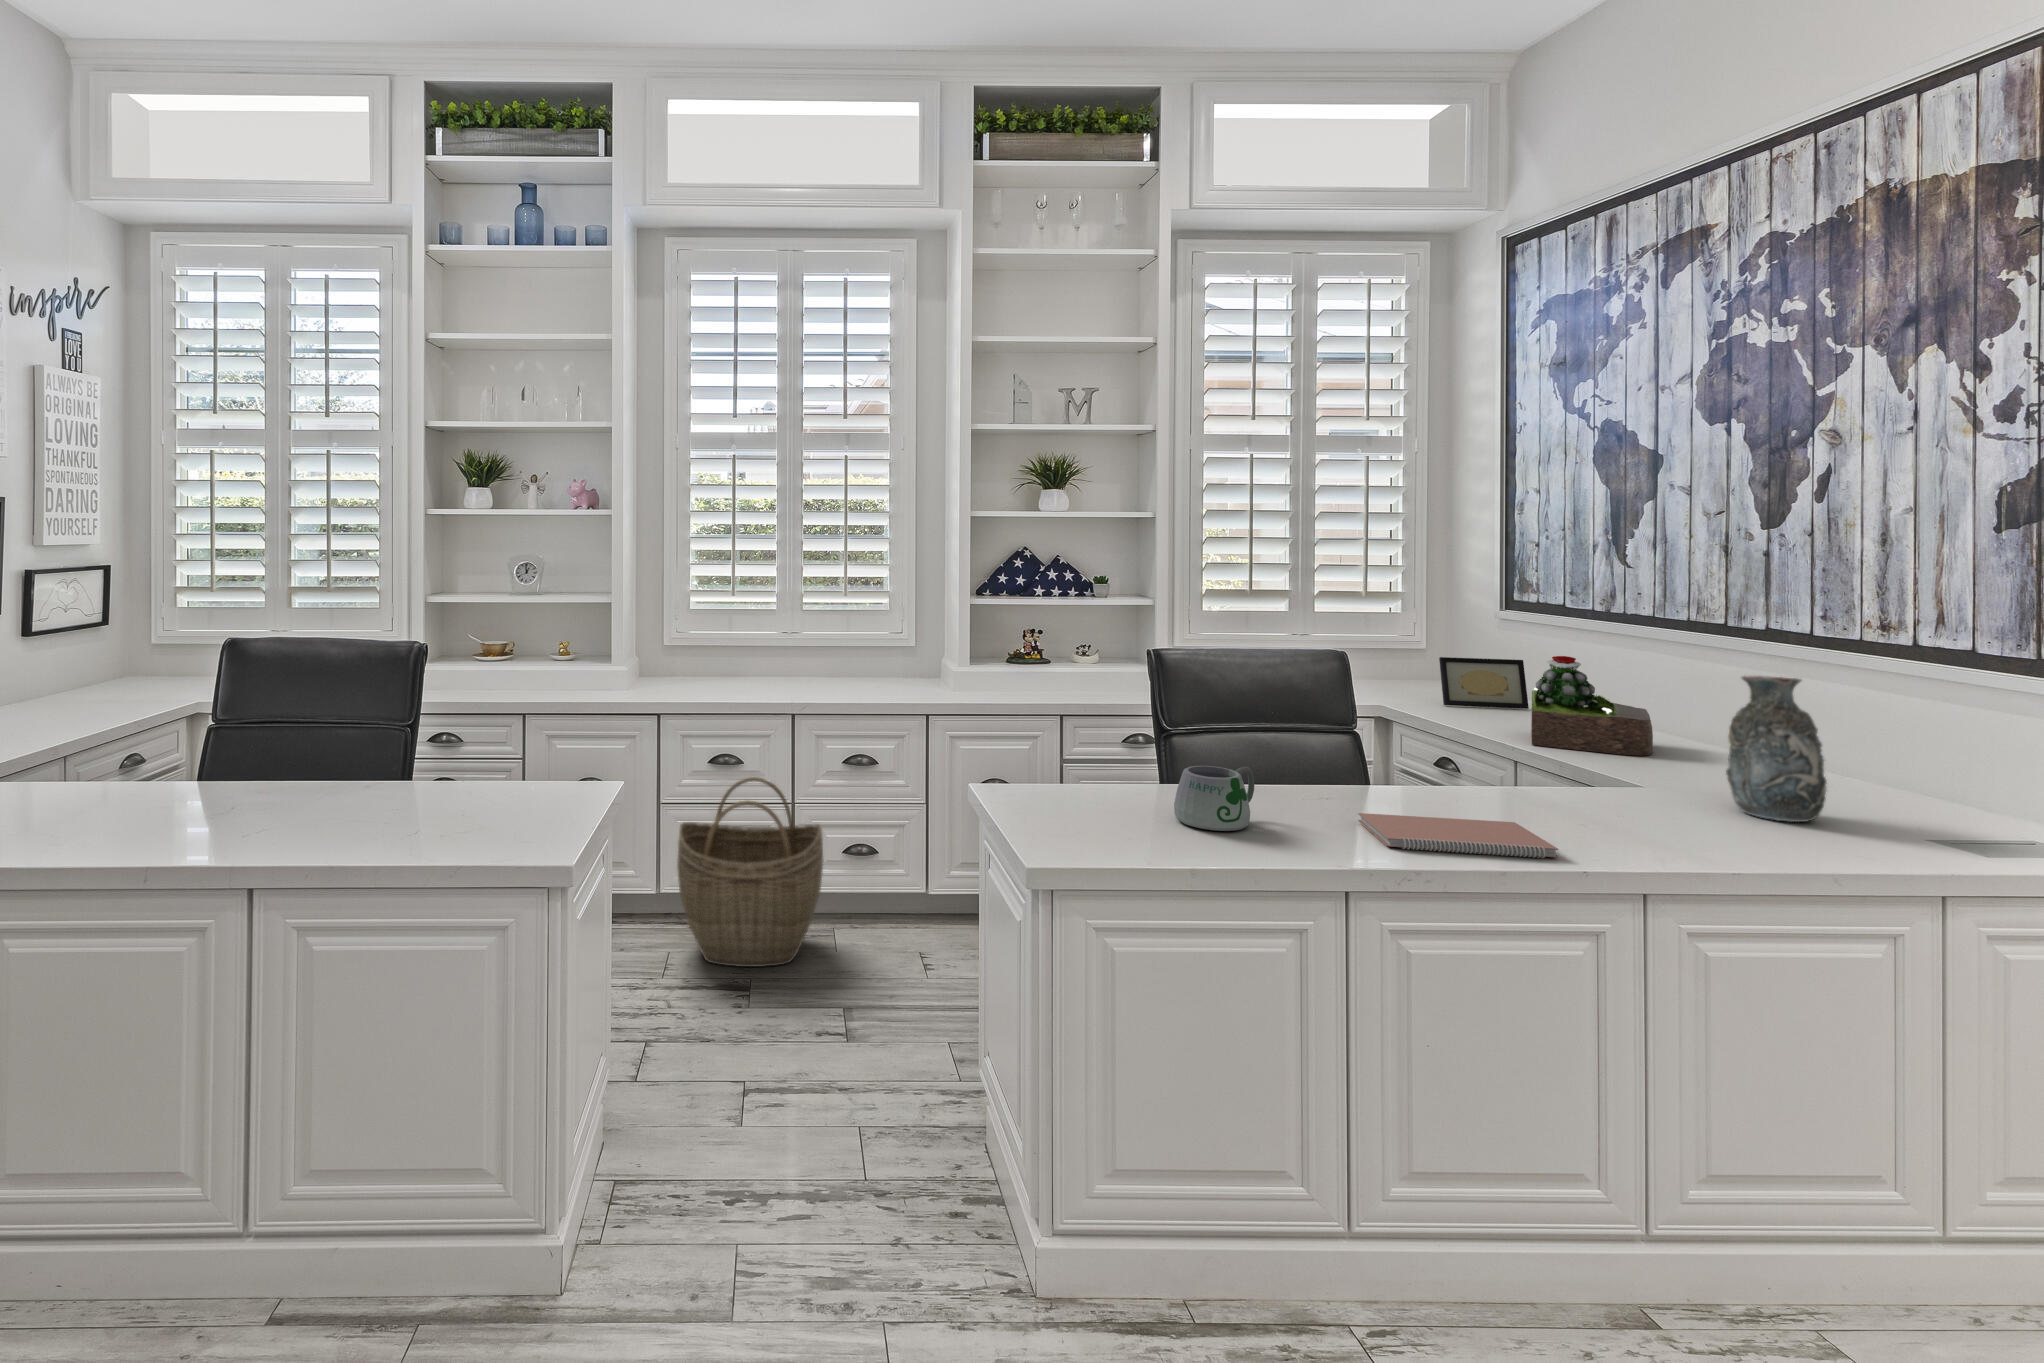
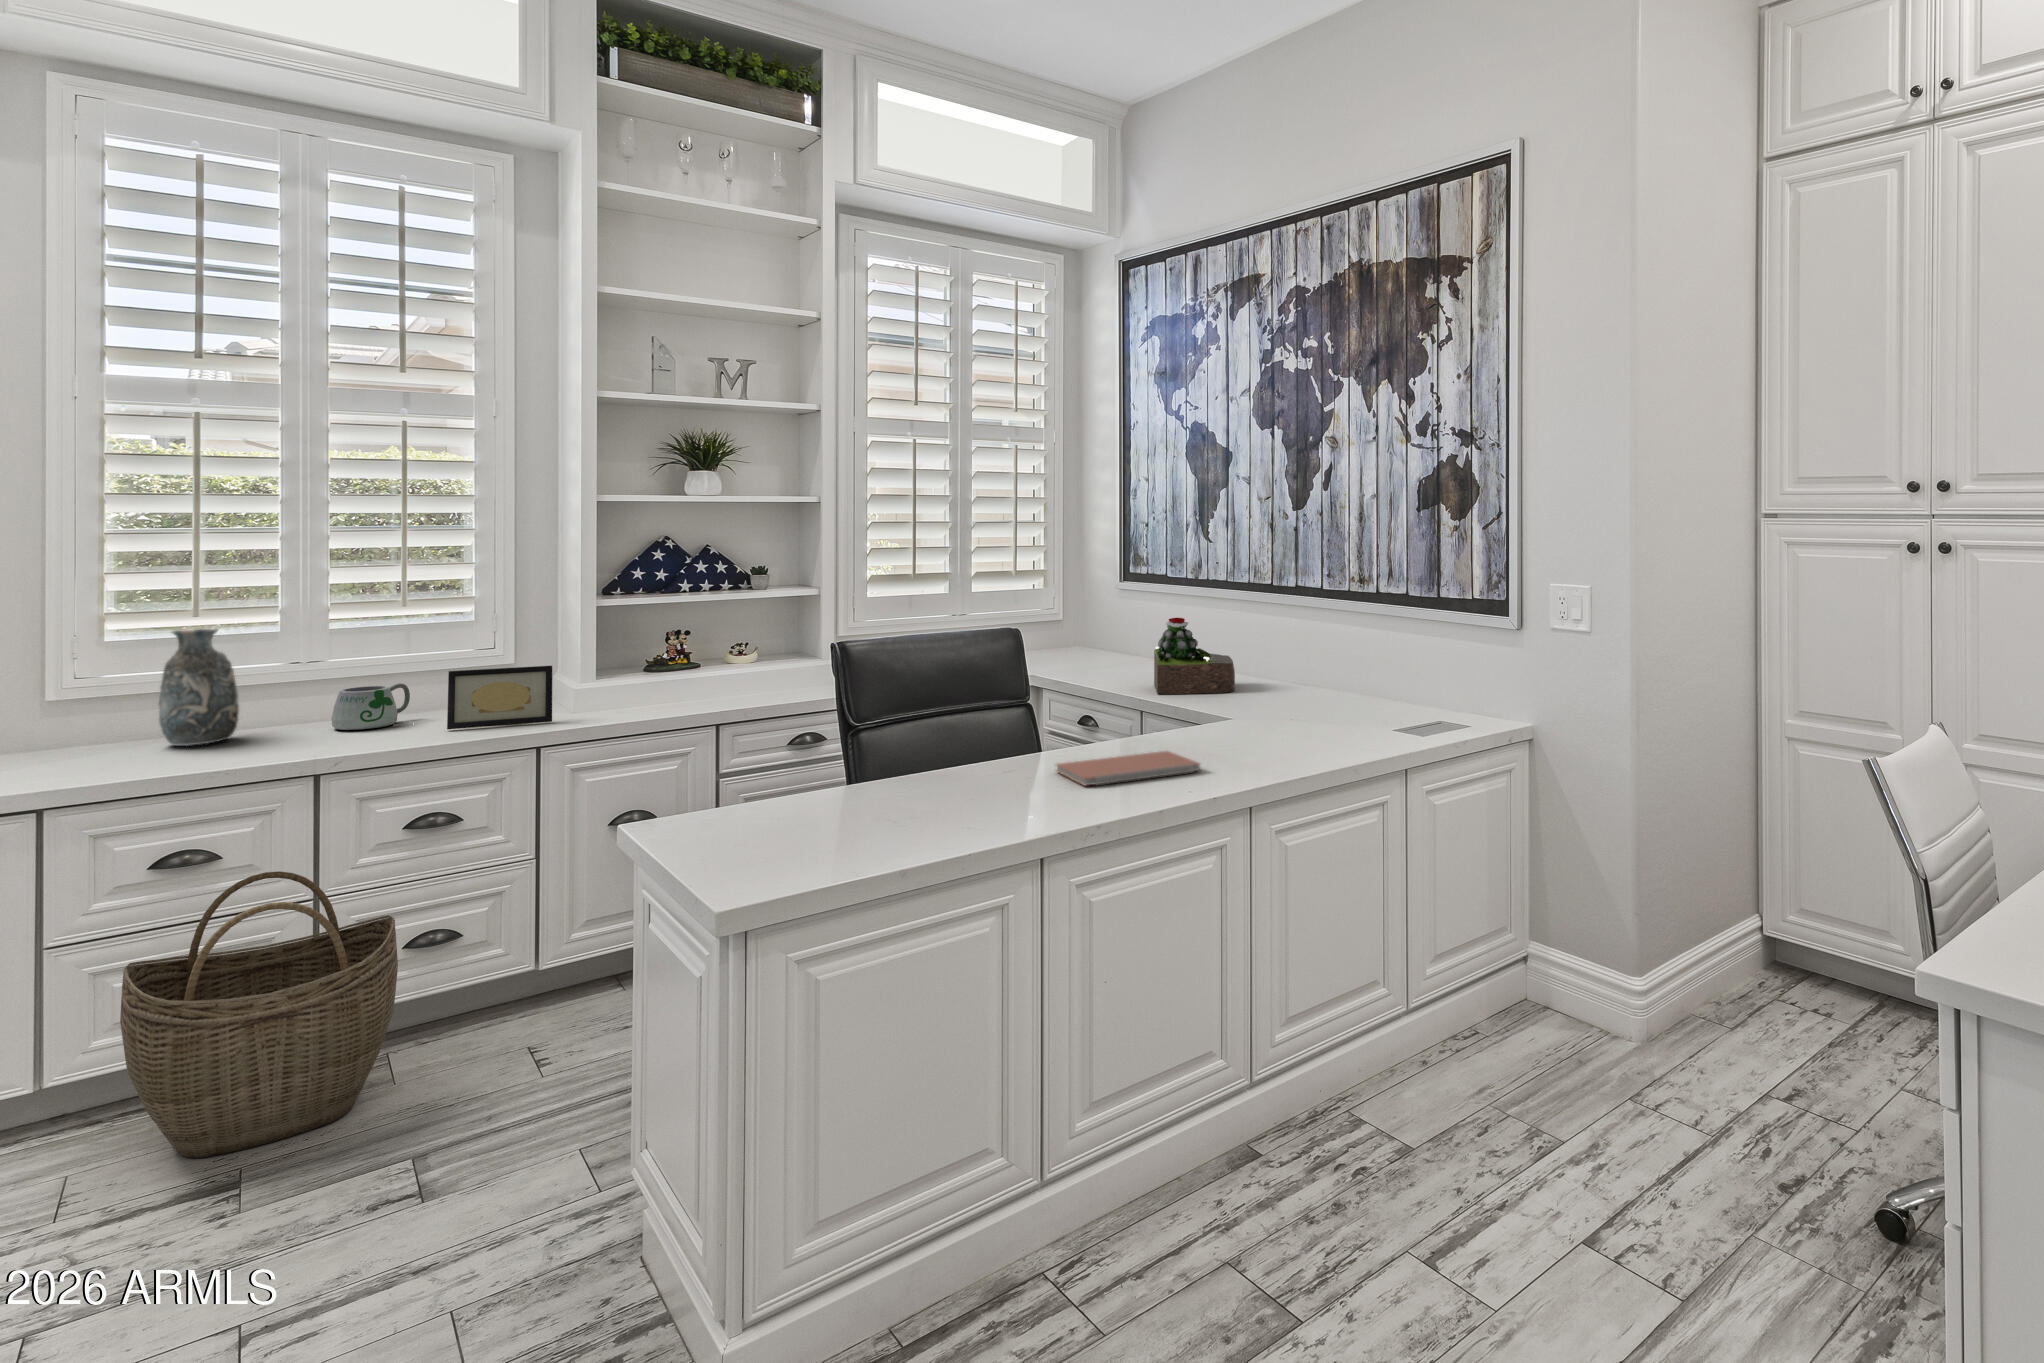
picture frame: present [1439,657,1529,709] -> present [447,666,552,729]
decorative vase: present [1726,676,1827,822] -> present [158,629,239,746]
mug: present [1174,766,1276,832] -> present [331,684,410,730]

